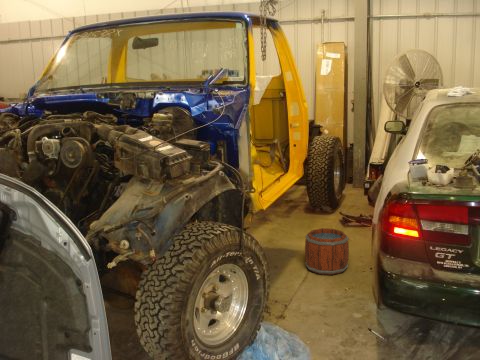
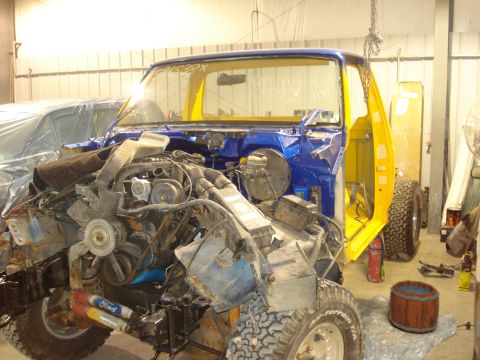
fire extinguisher: none [290,181,306,234] -> present [368,232,385,282]

